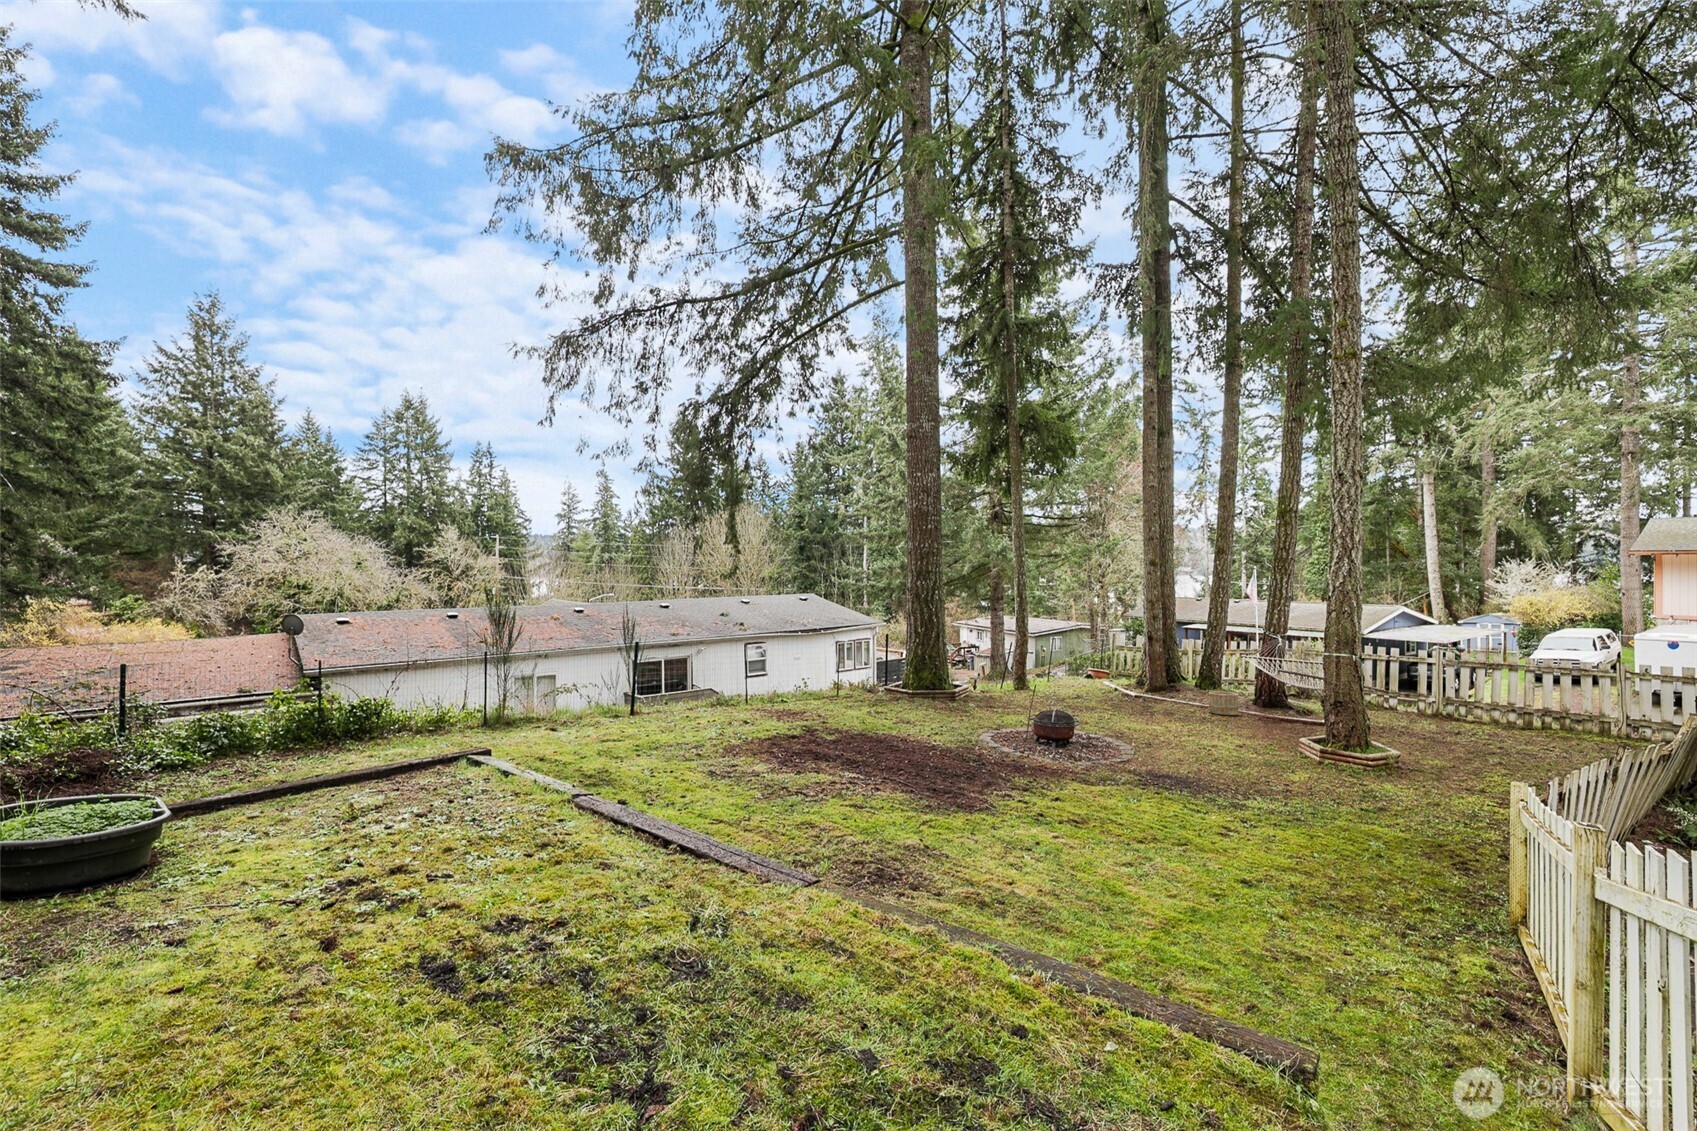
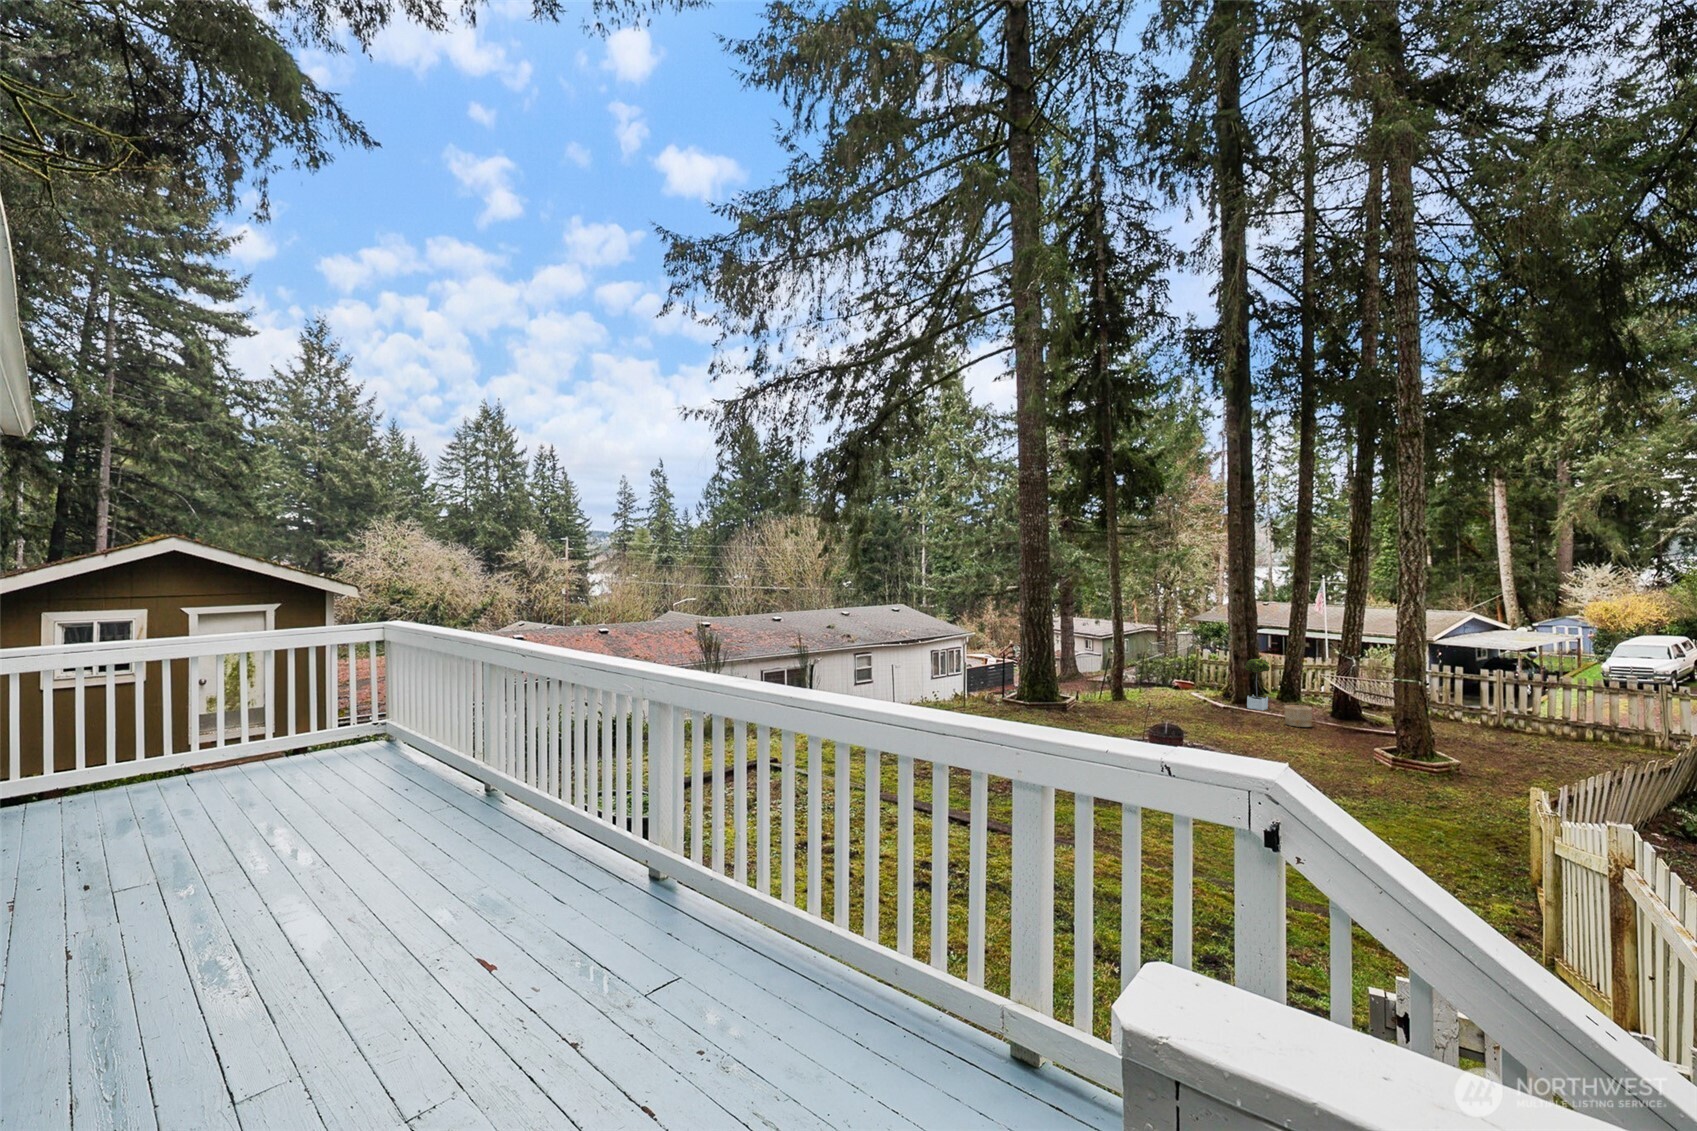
potted tree: none [1170,642,1196,700] -> present [1245,658,1270,710]

